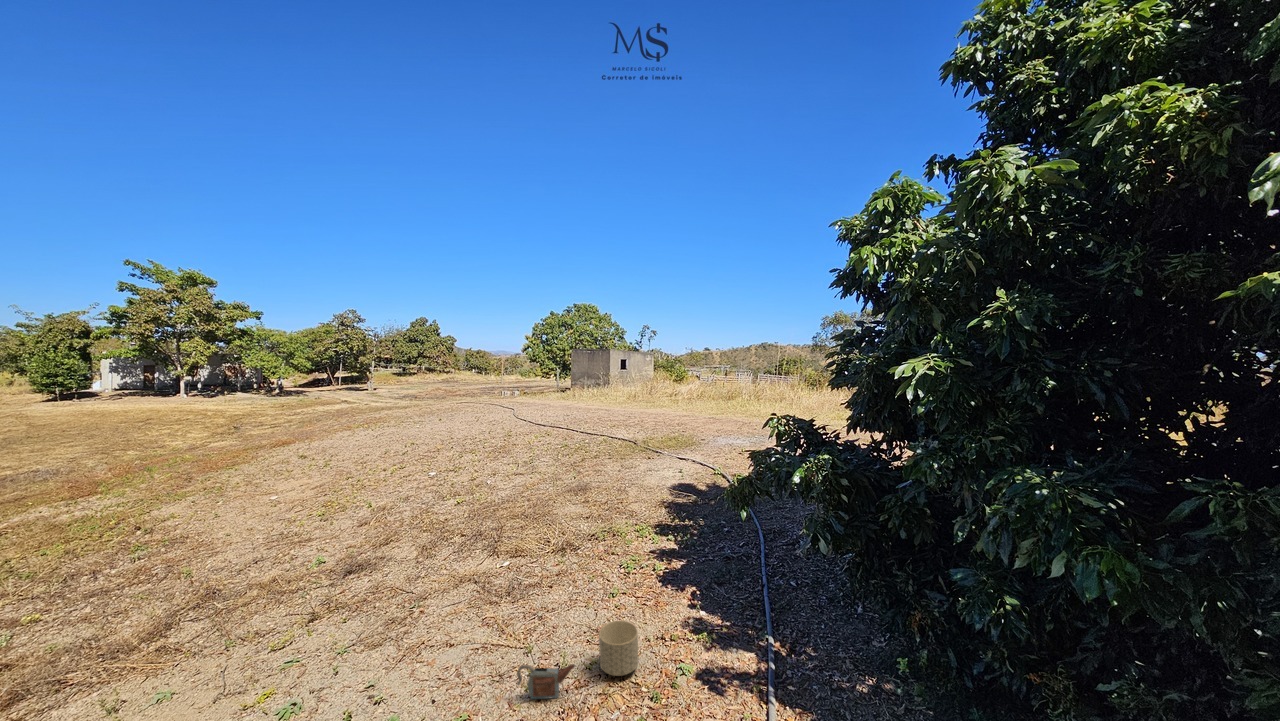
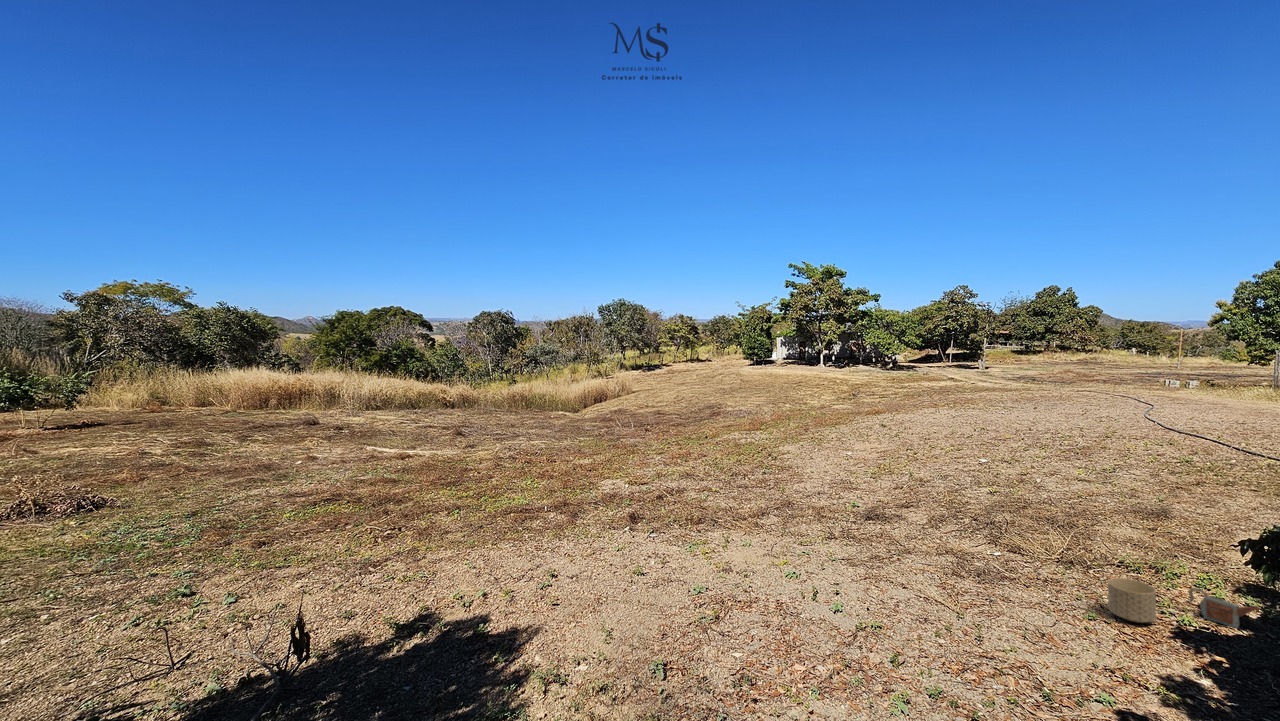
watering can: present [517,664,575,699] -> present [1189,588,1260,628]

